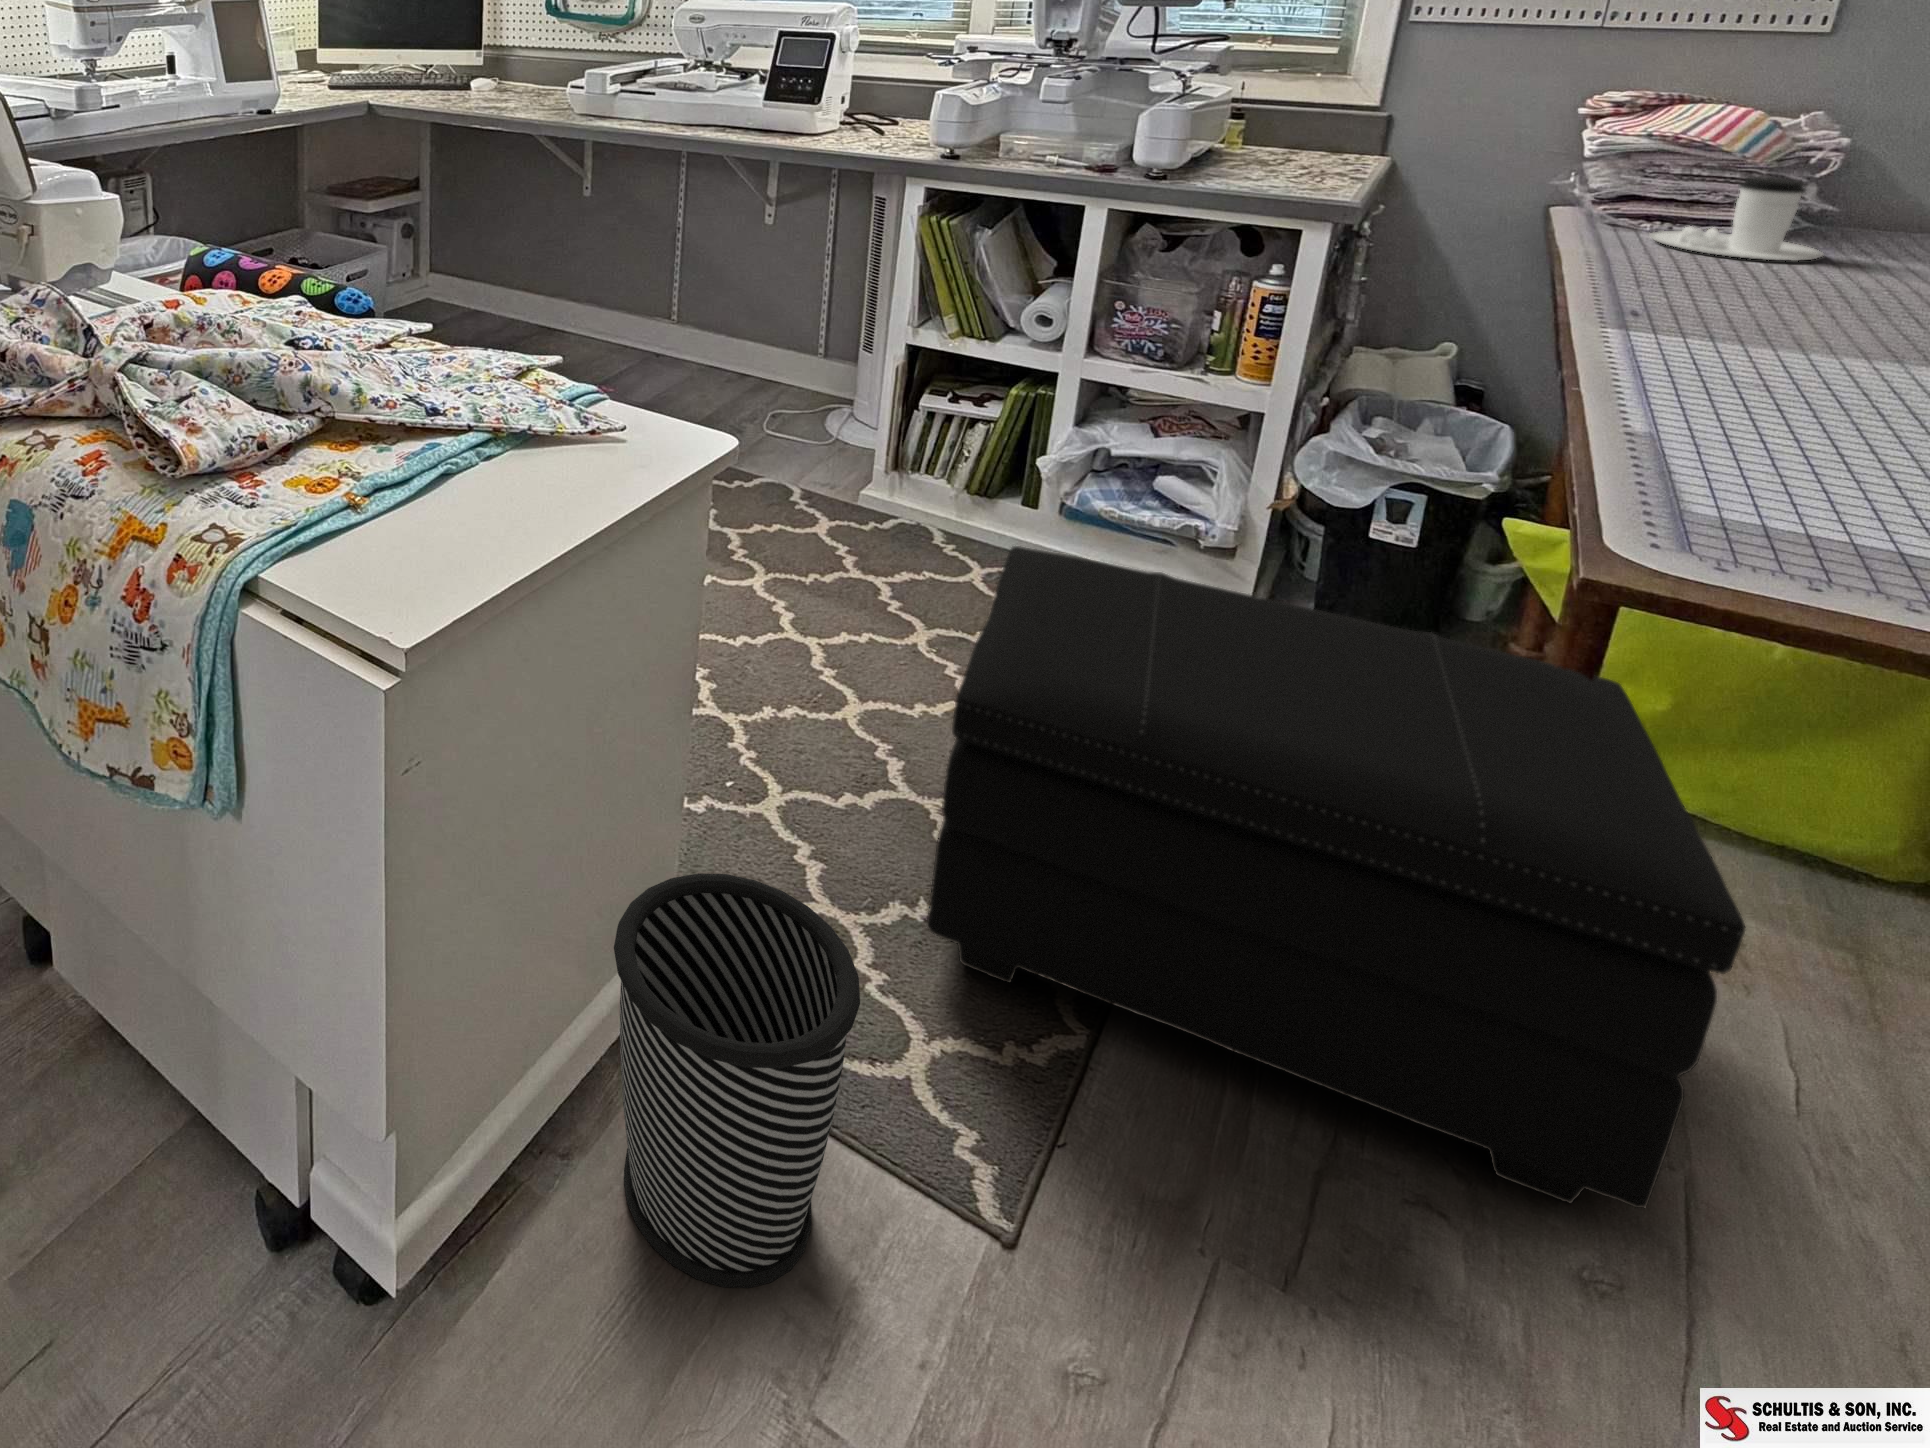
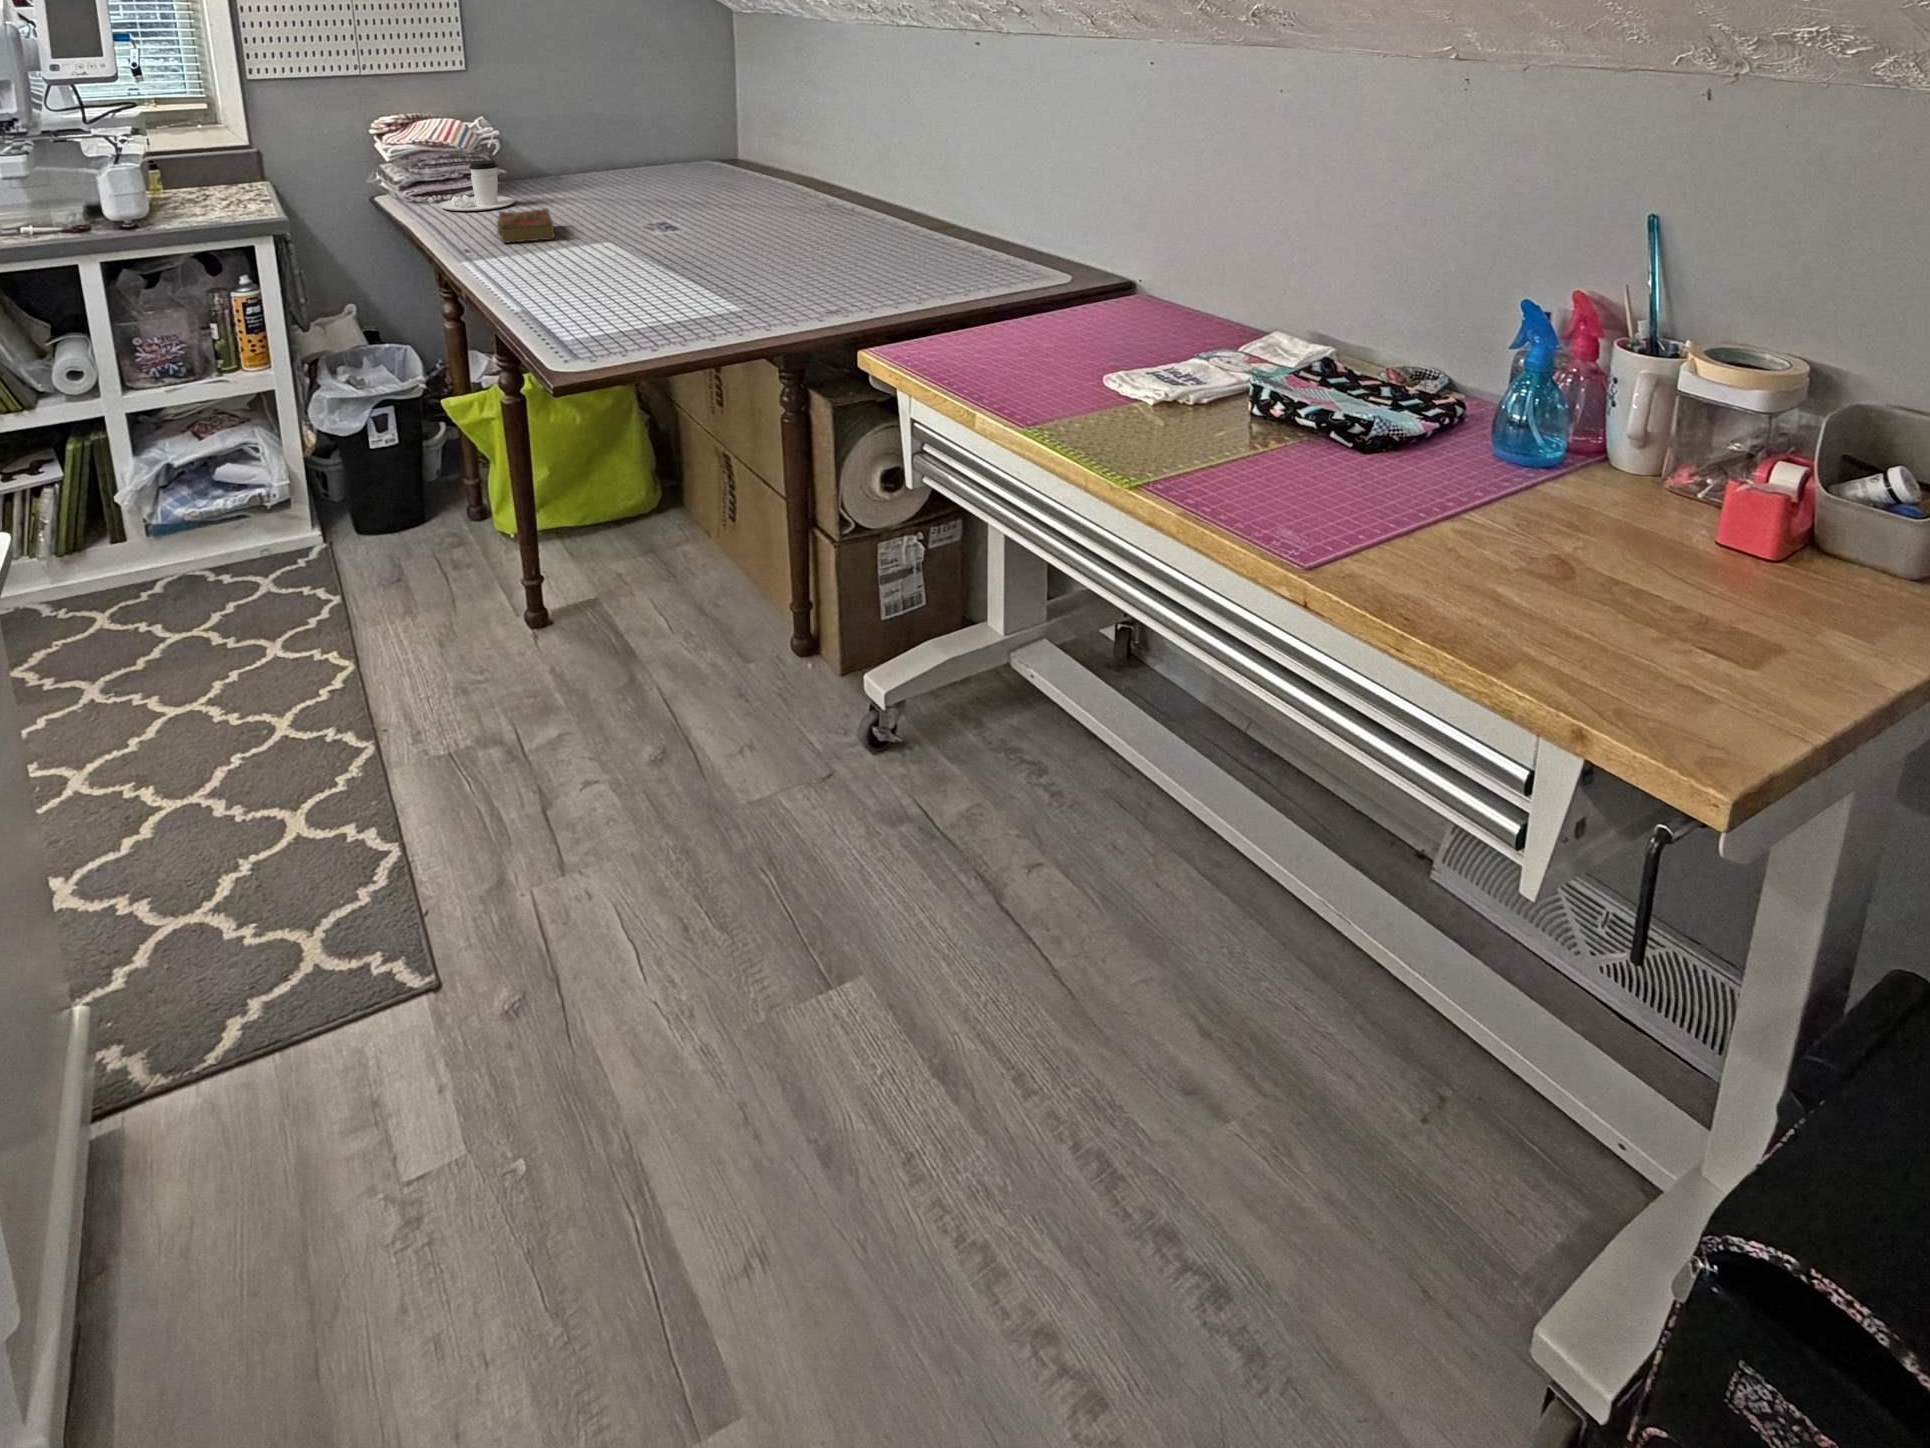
book: none [1723,262,1878,332] -> present [497,209,555,243]
footstool: present [927,546,1746,1208] -> none [184,462,658,873]
wastebasket: present [614,873,860,1288] -> none [82,877,328,1241]

